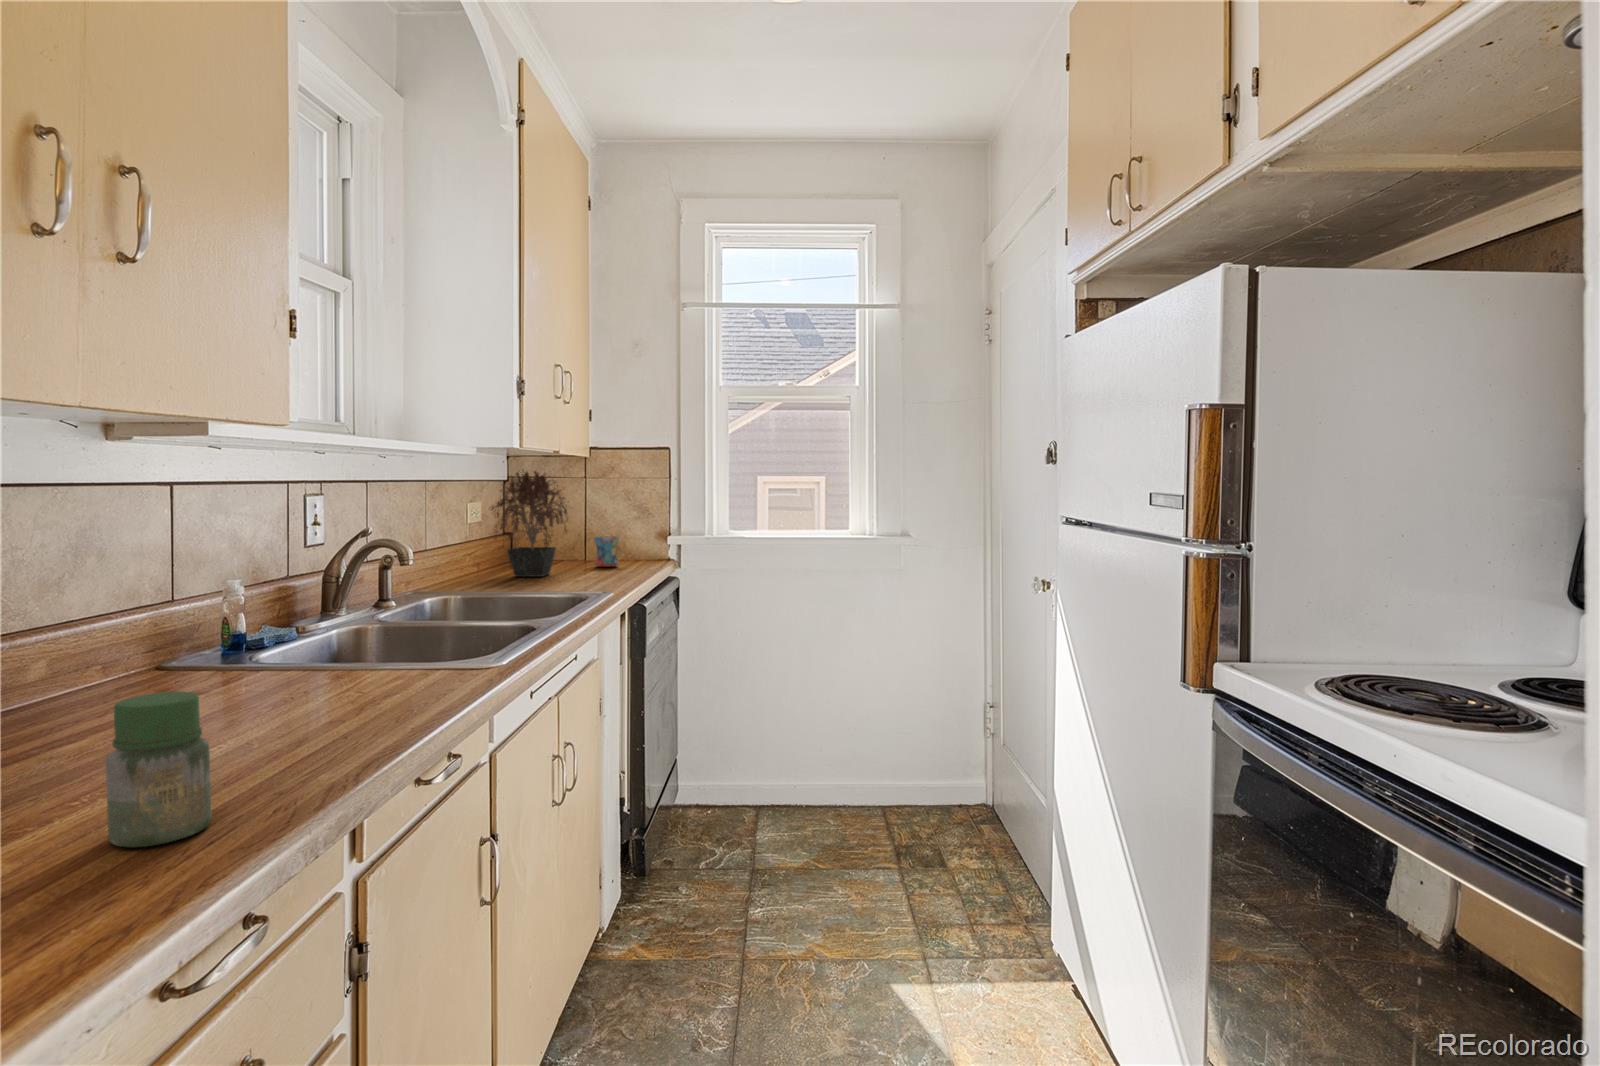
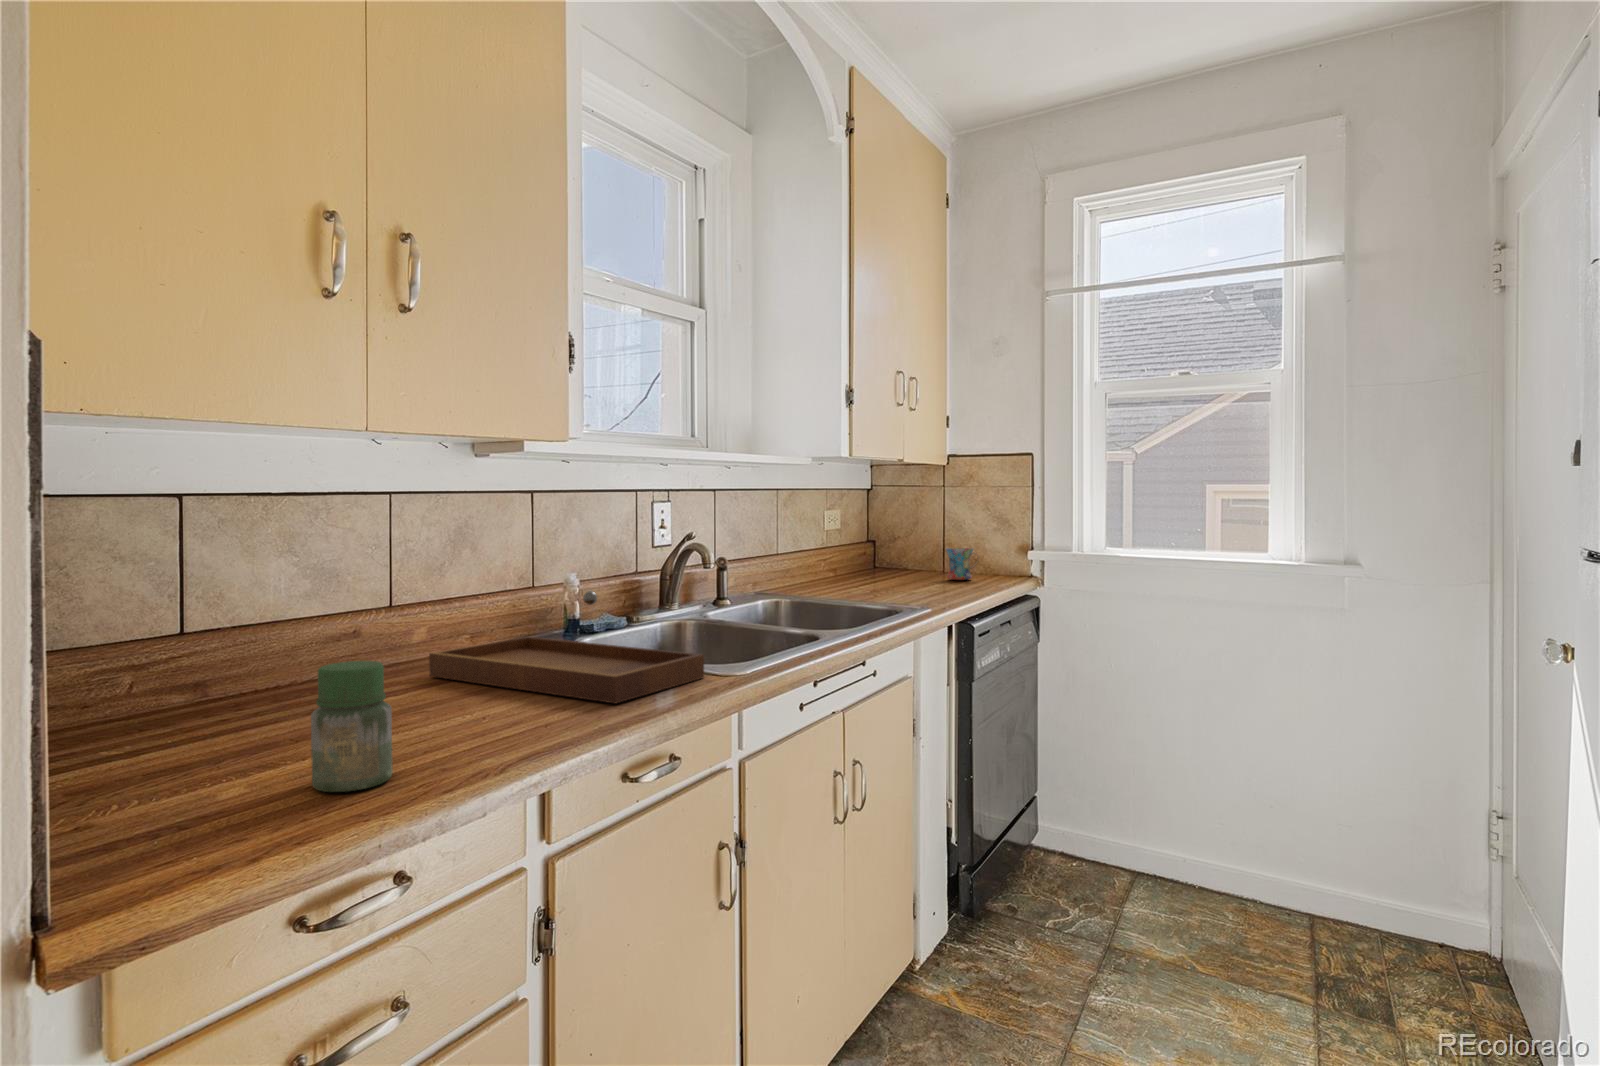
potted plant: present [491,470,568,577] -> none [837,477,922,587]
tray: none [90,597,454,713] -> present [429,591,704,704]

